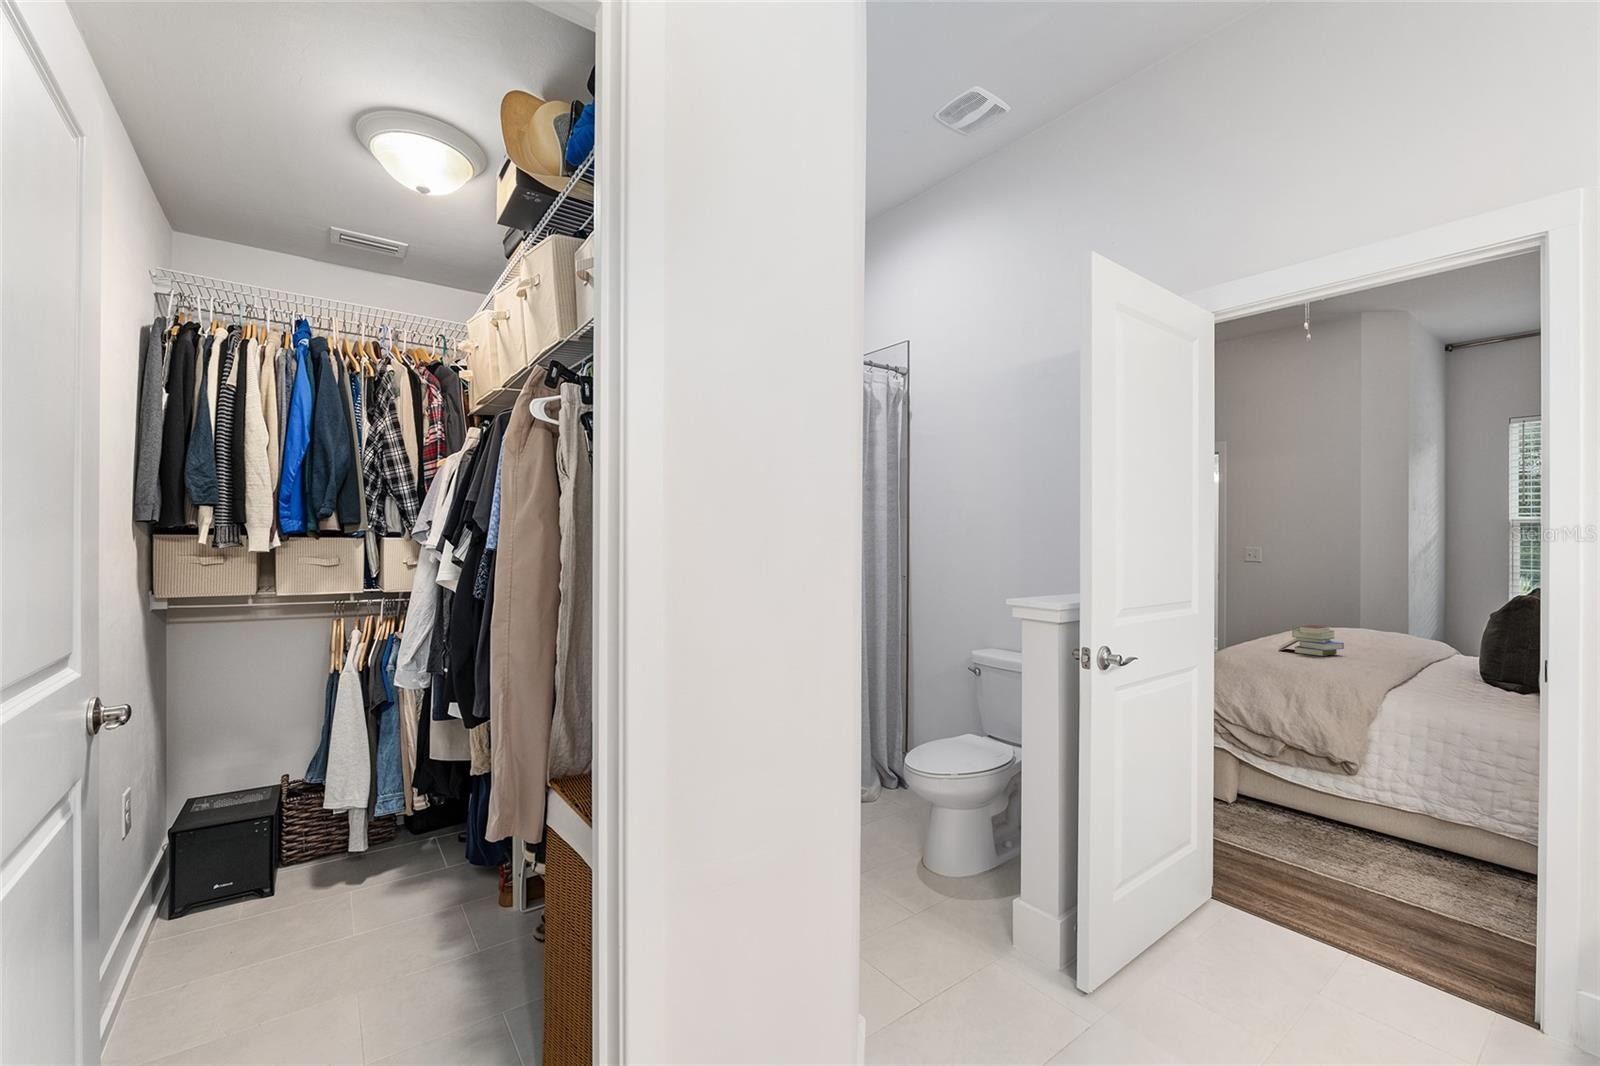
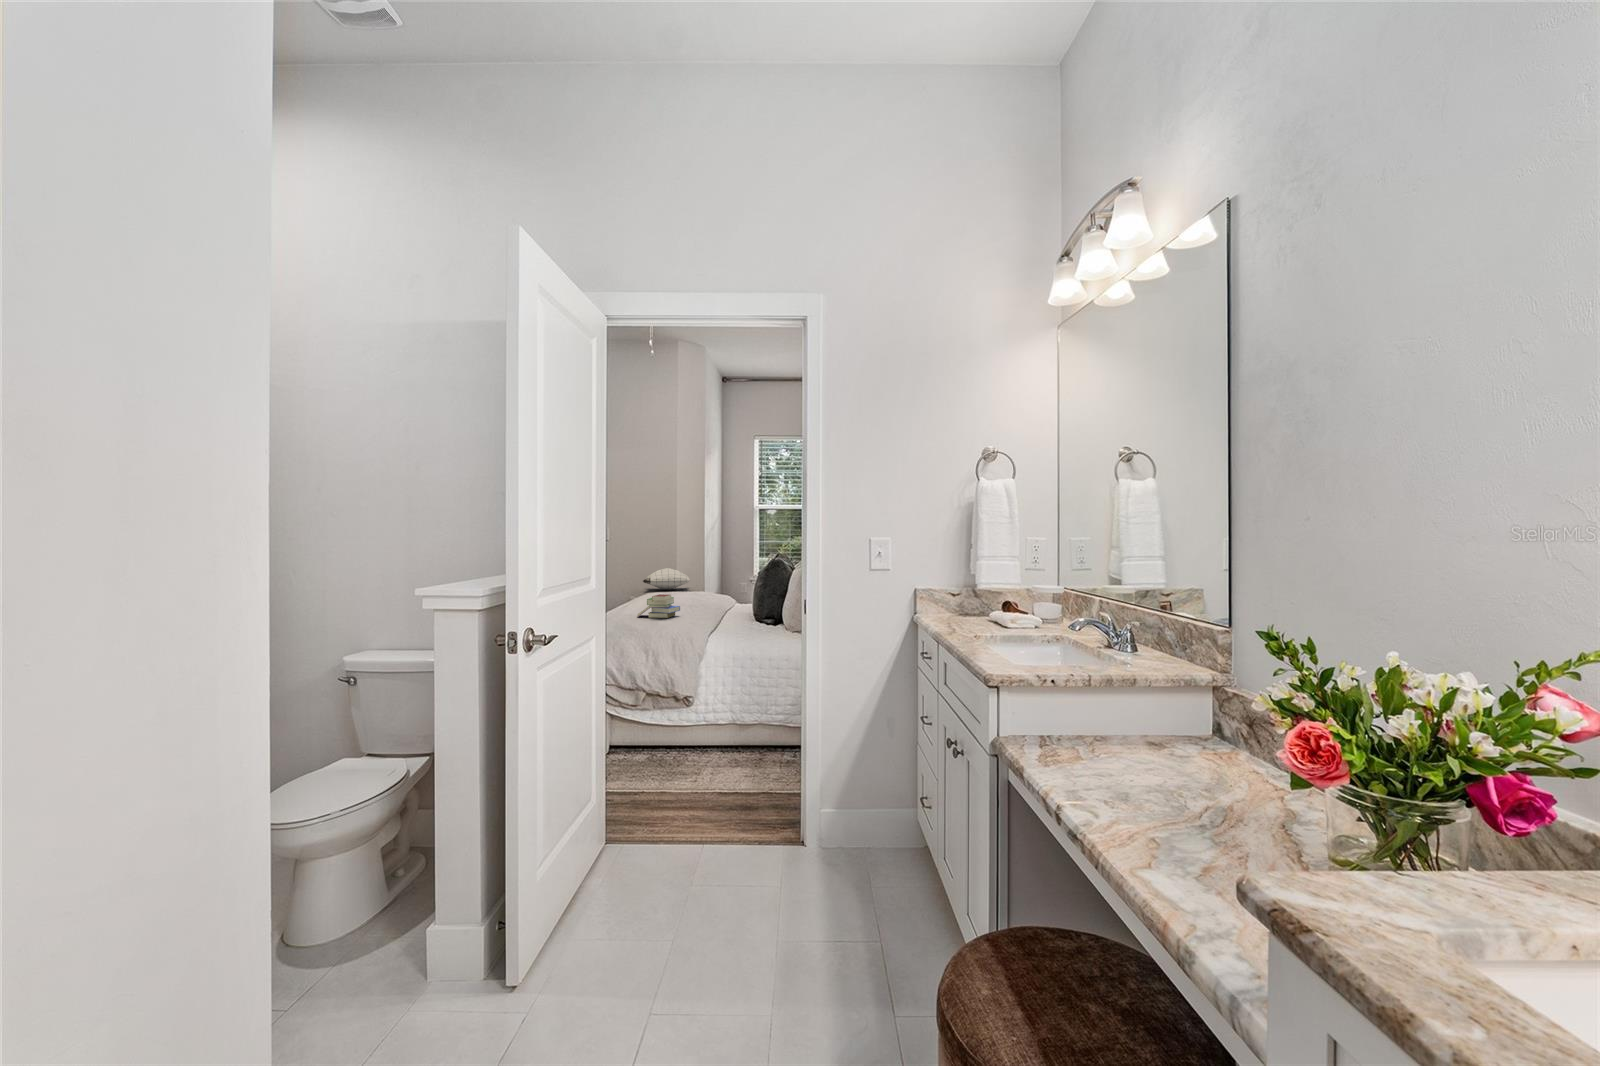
pillow: none [1303,593,1379,621] -> present [643,568,690,590]

